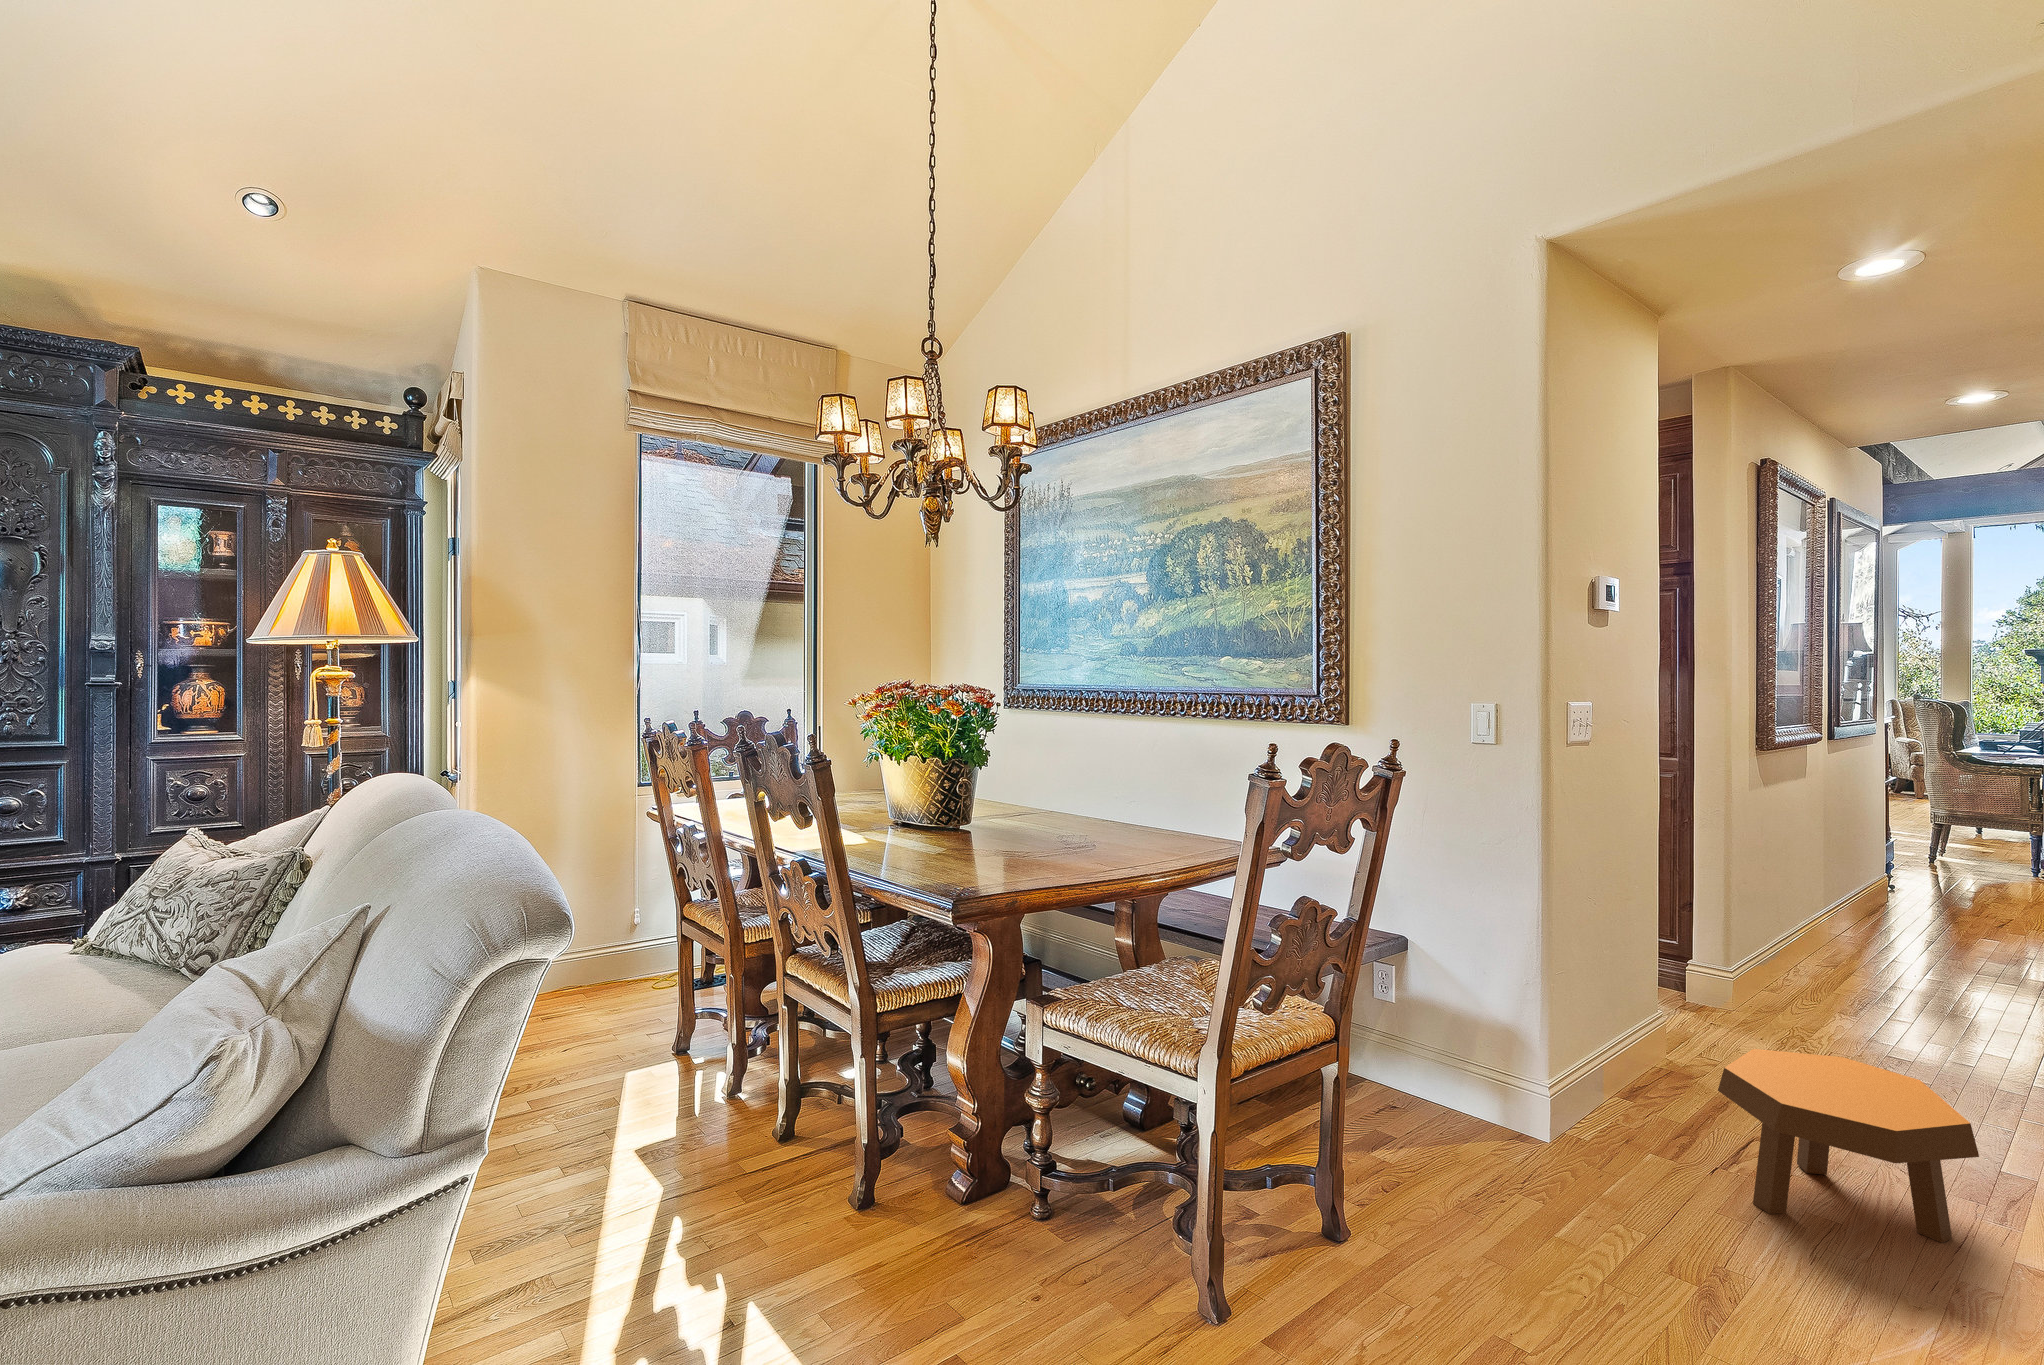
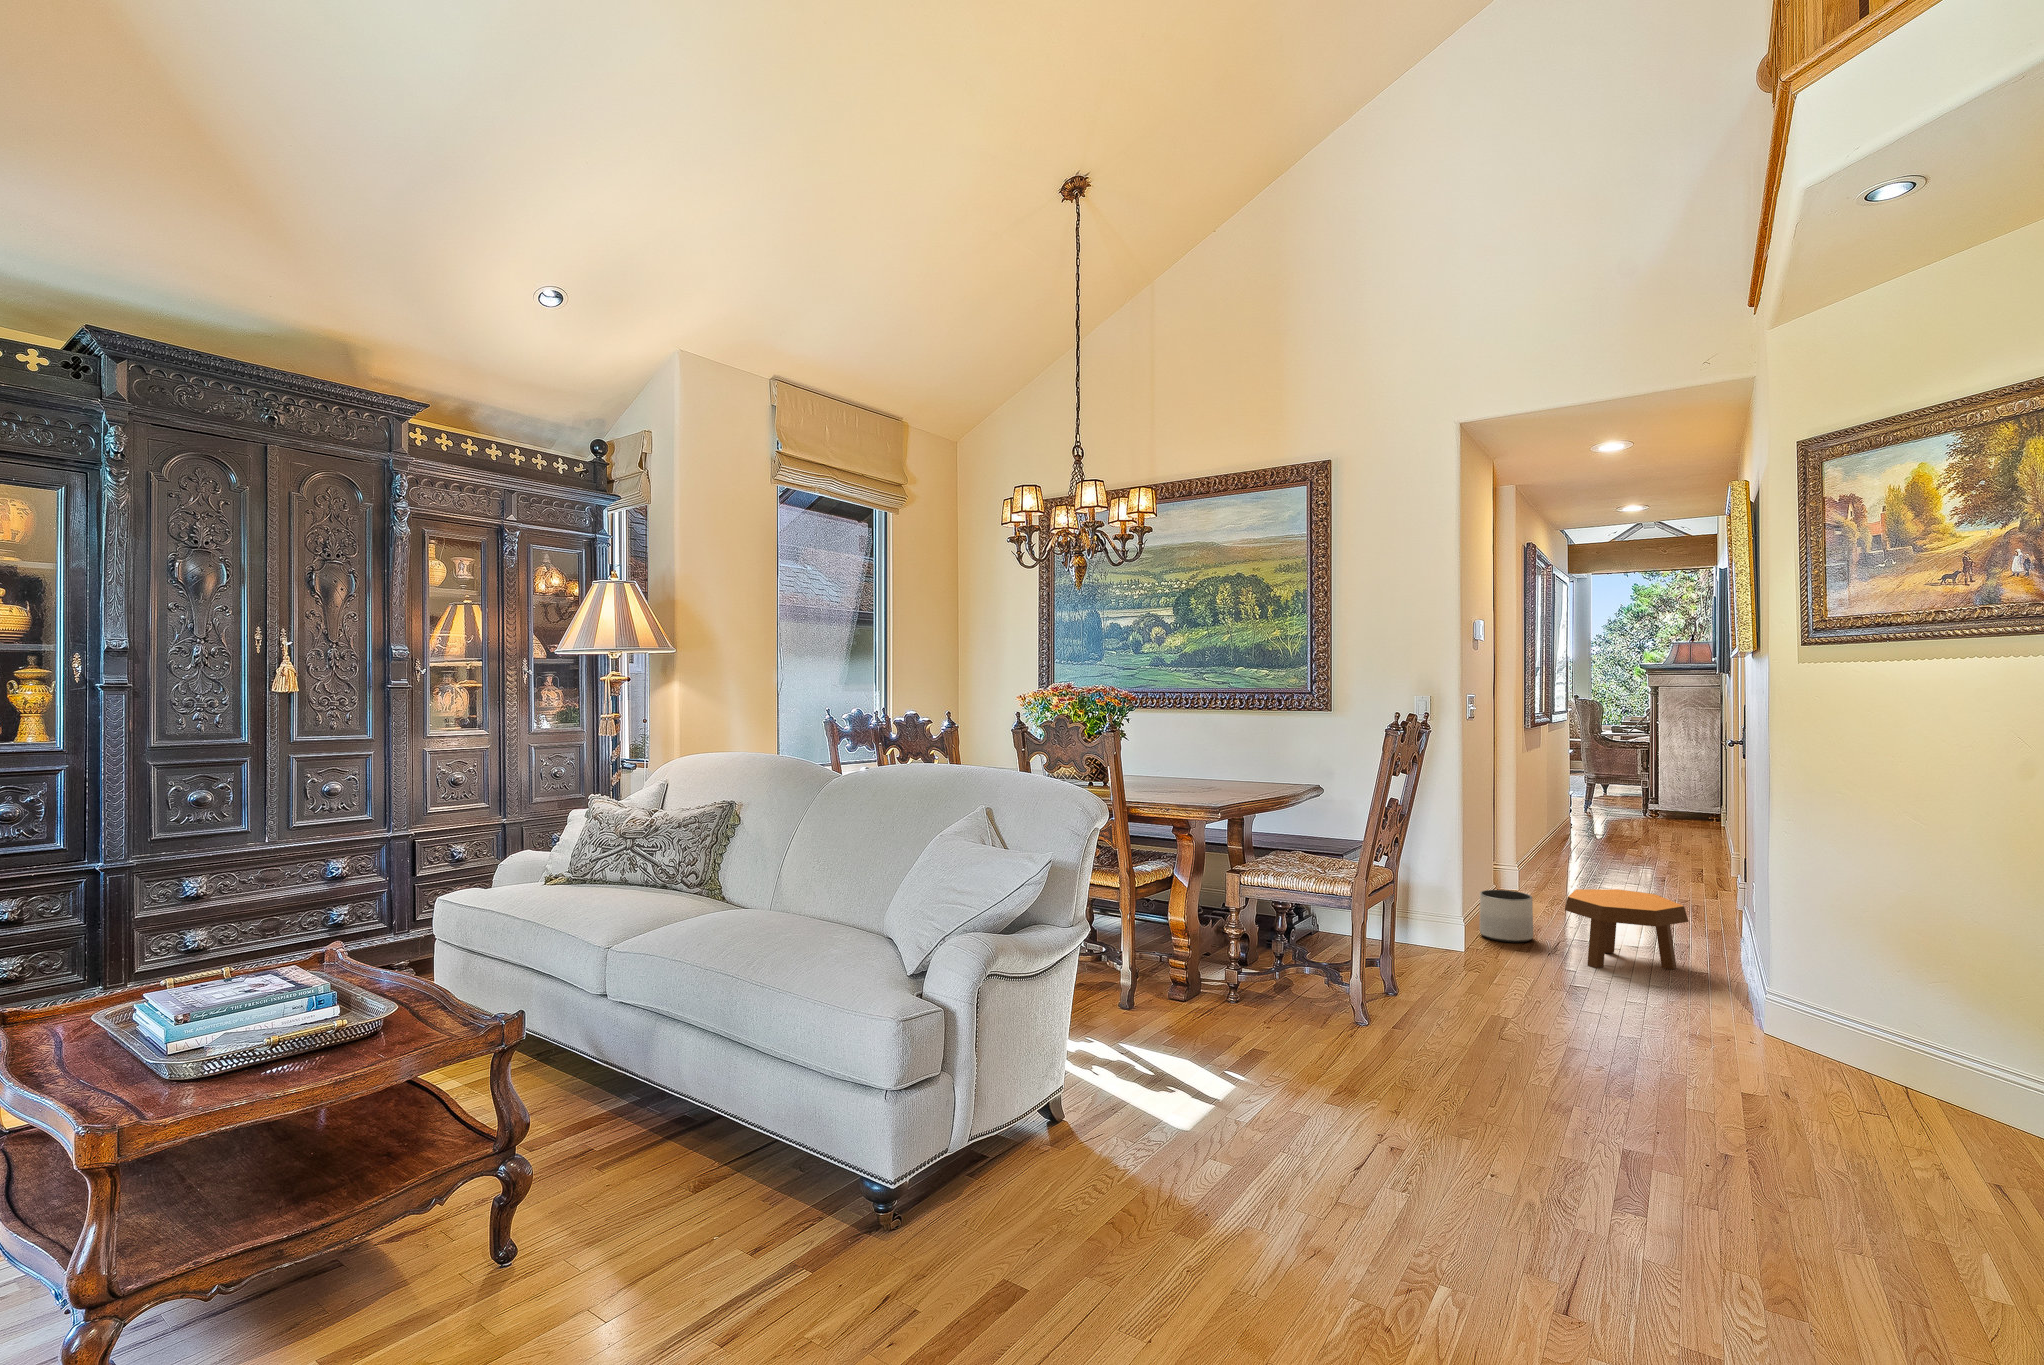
planter: none [1583,1021,1678,1123] -> present [1480,890,1533,942]

